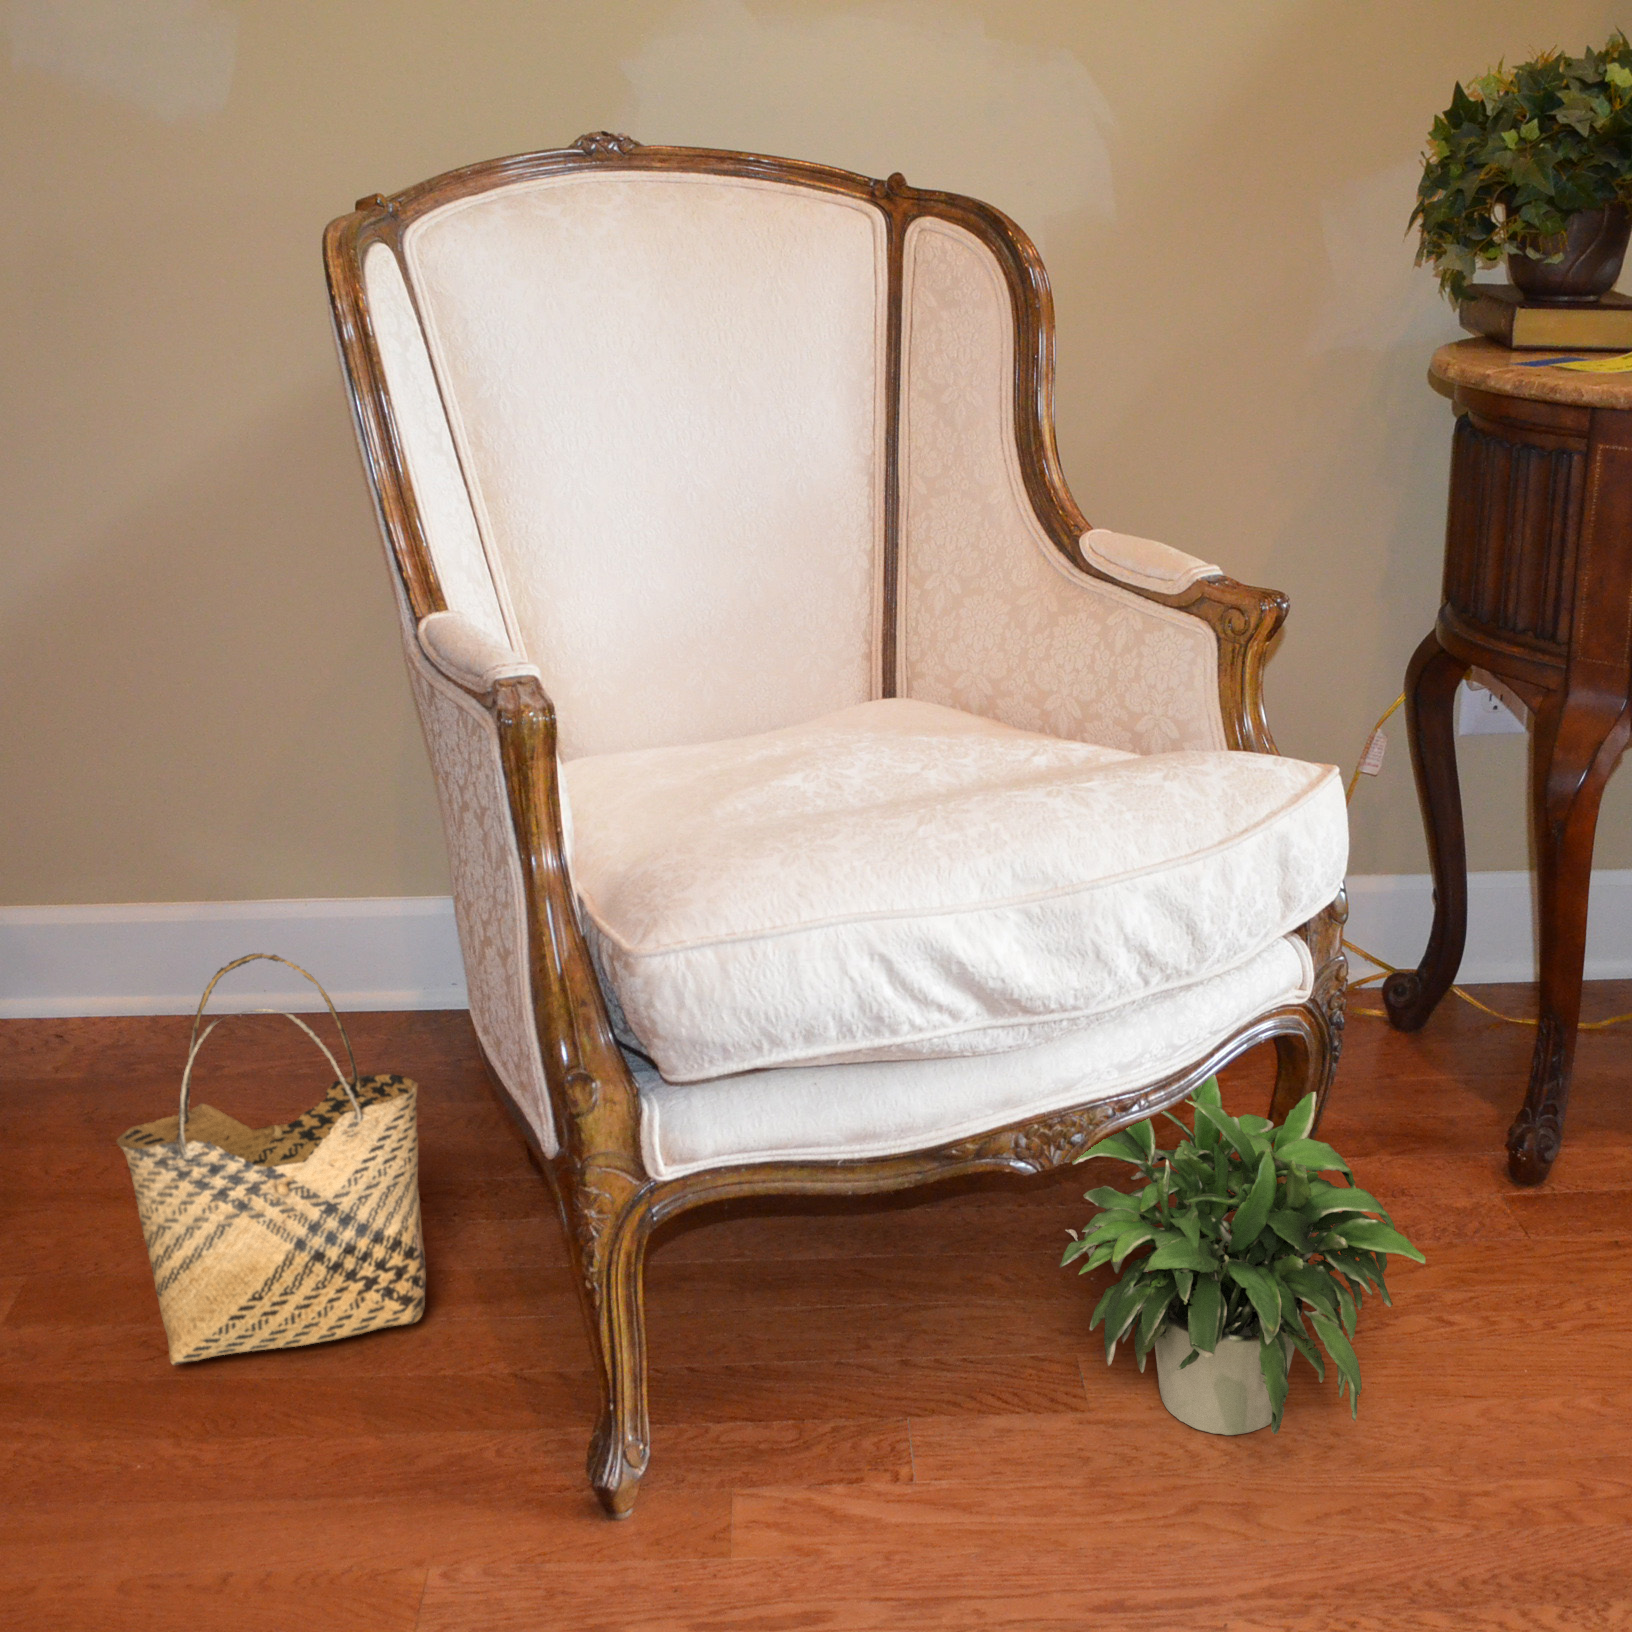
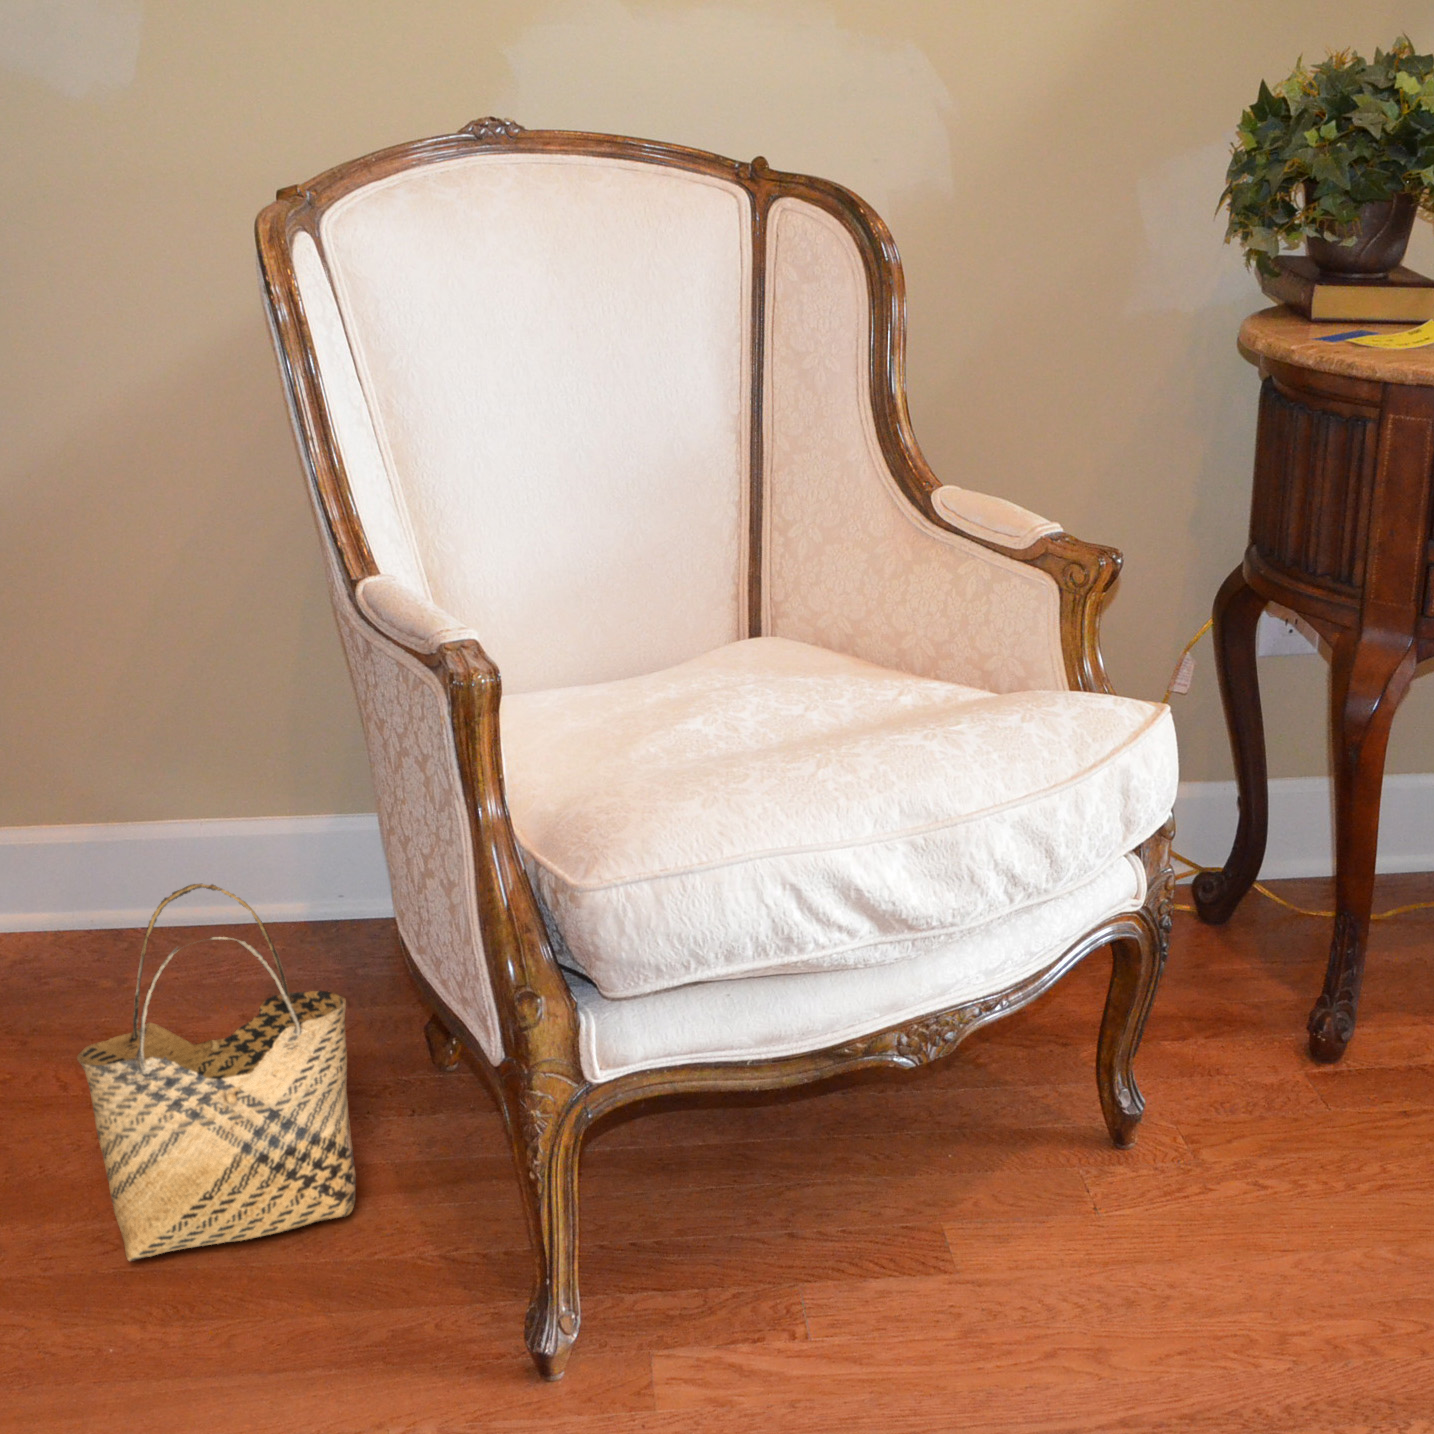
potted plant: present [1059,1074,1426,1435] -> none [925,949,1247,1289]

